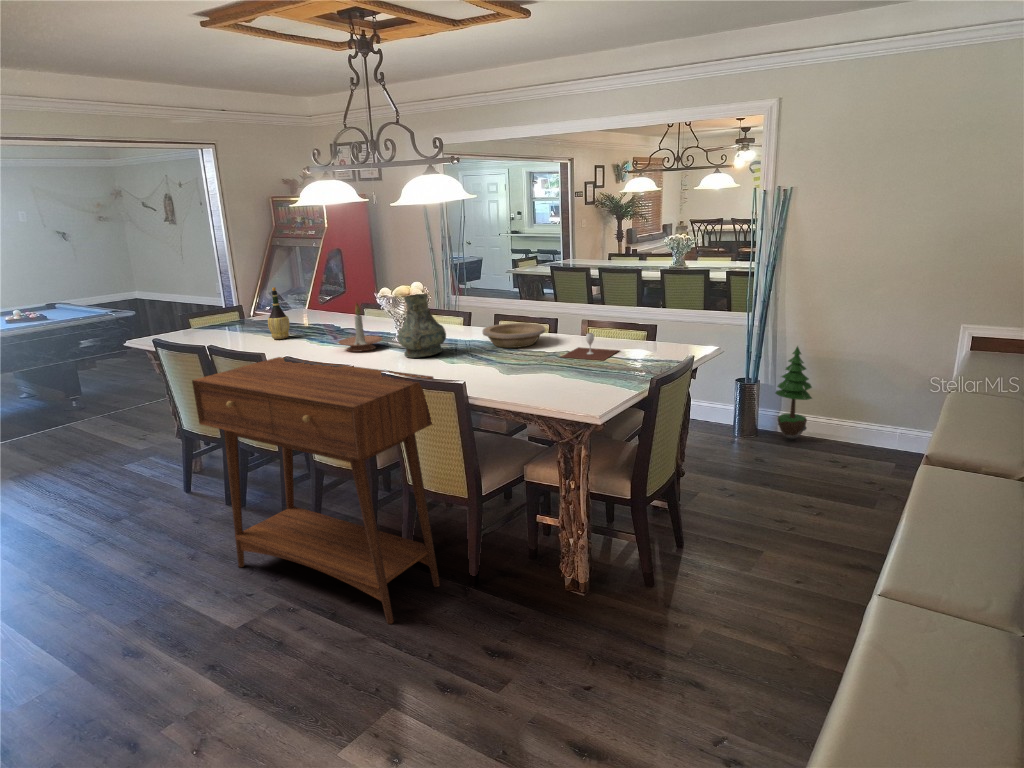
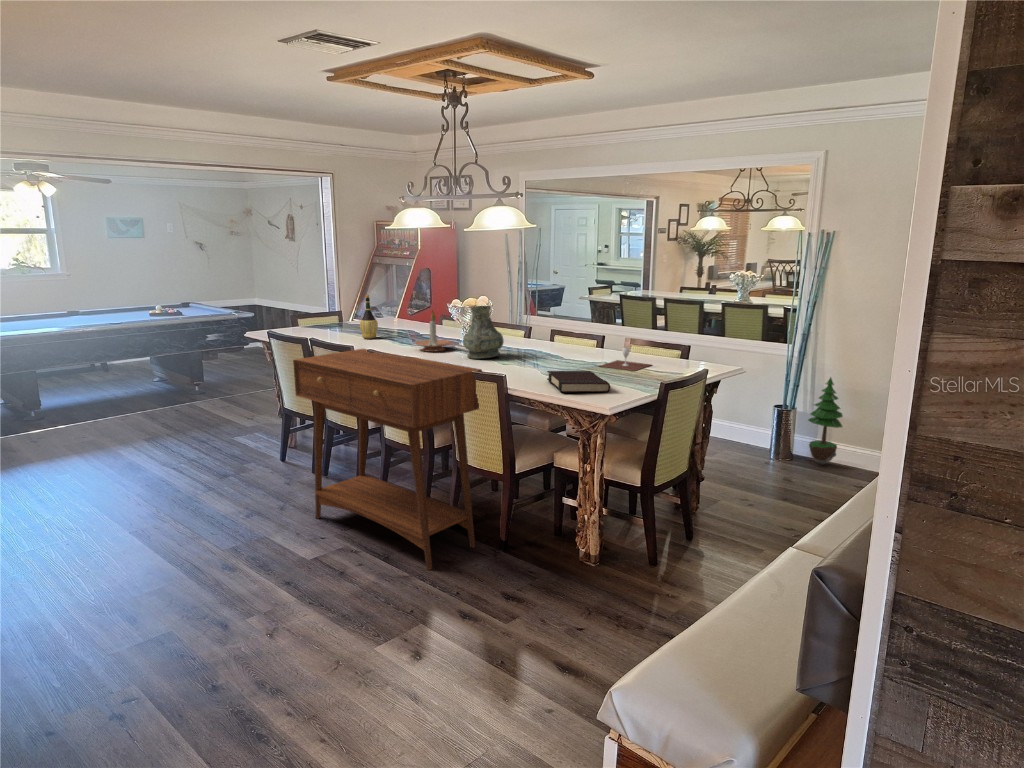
bowl: present [483,323,545,348] -> none [536,337,591,357]
book: none [509,367,588,398] -> present [547,371,610,393]

